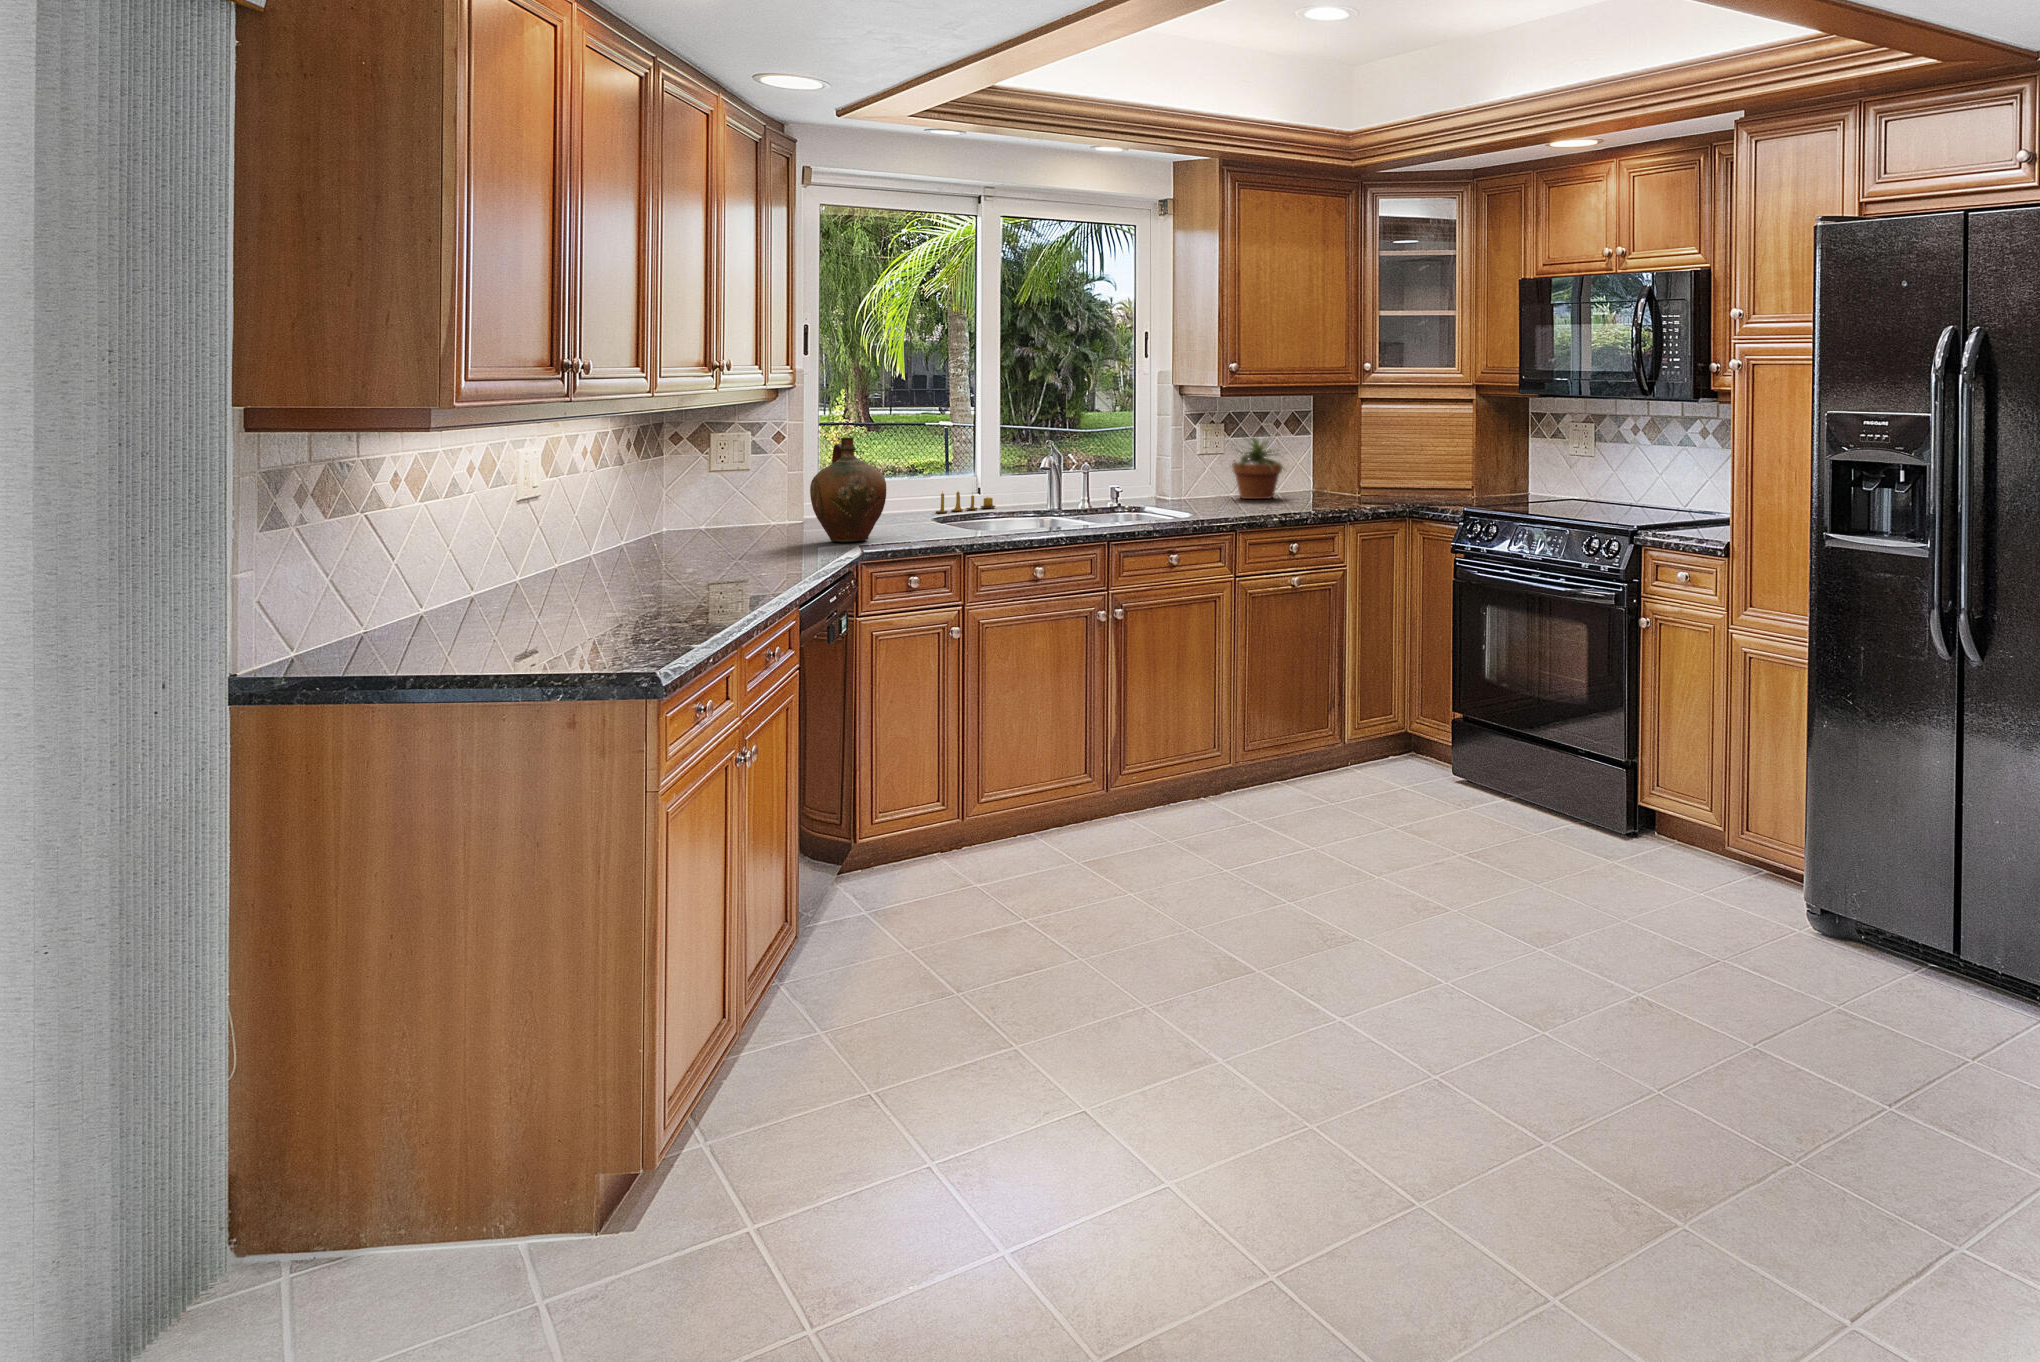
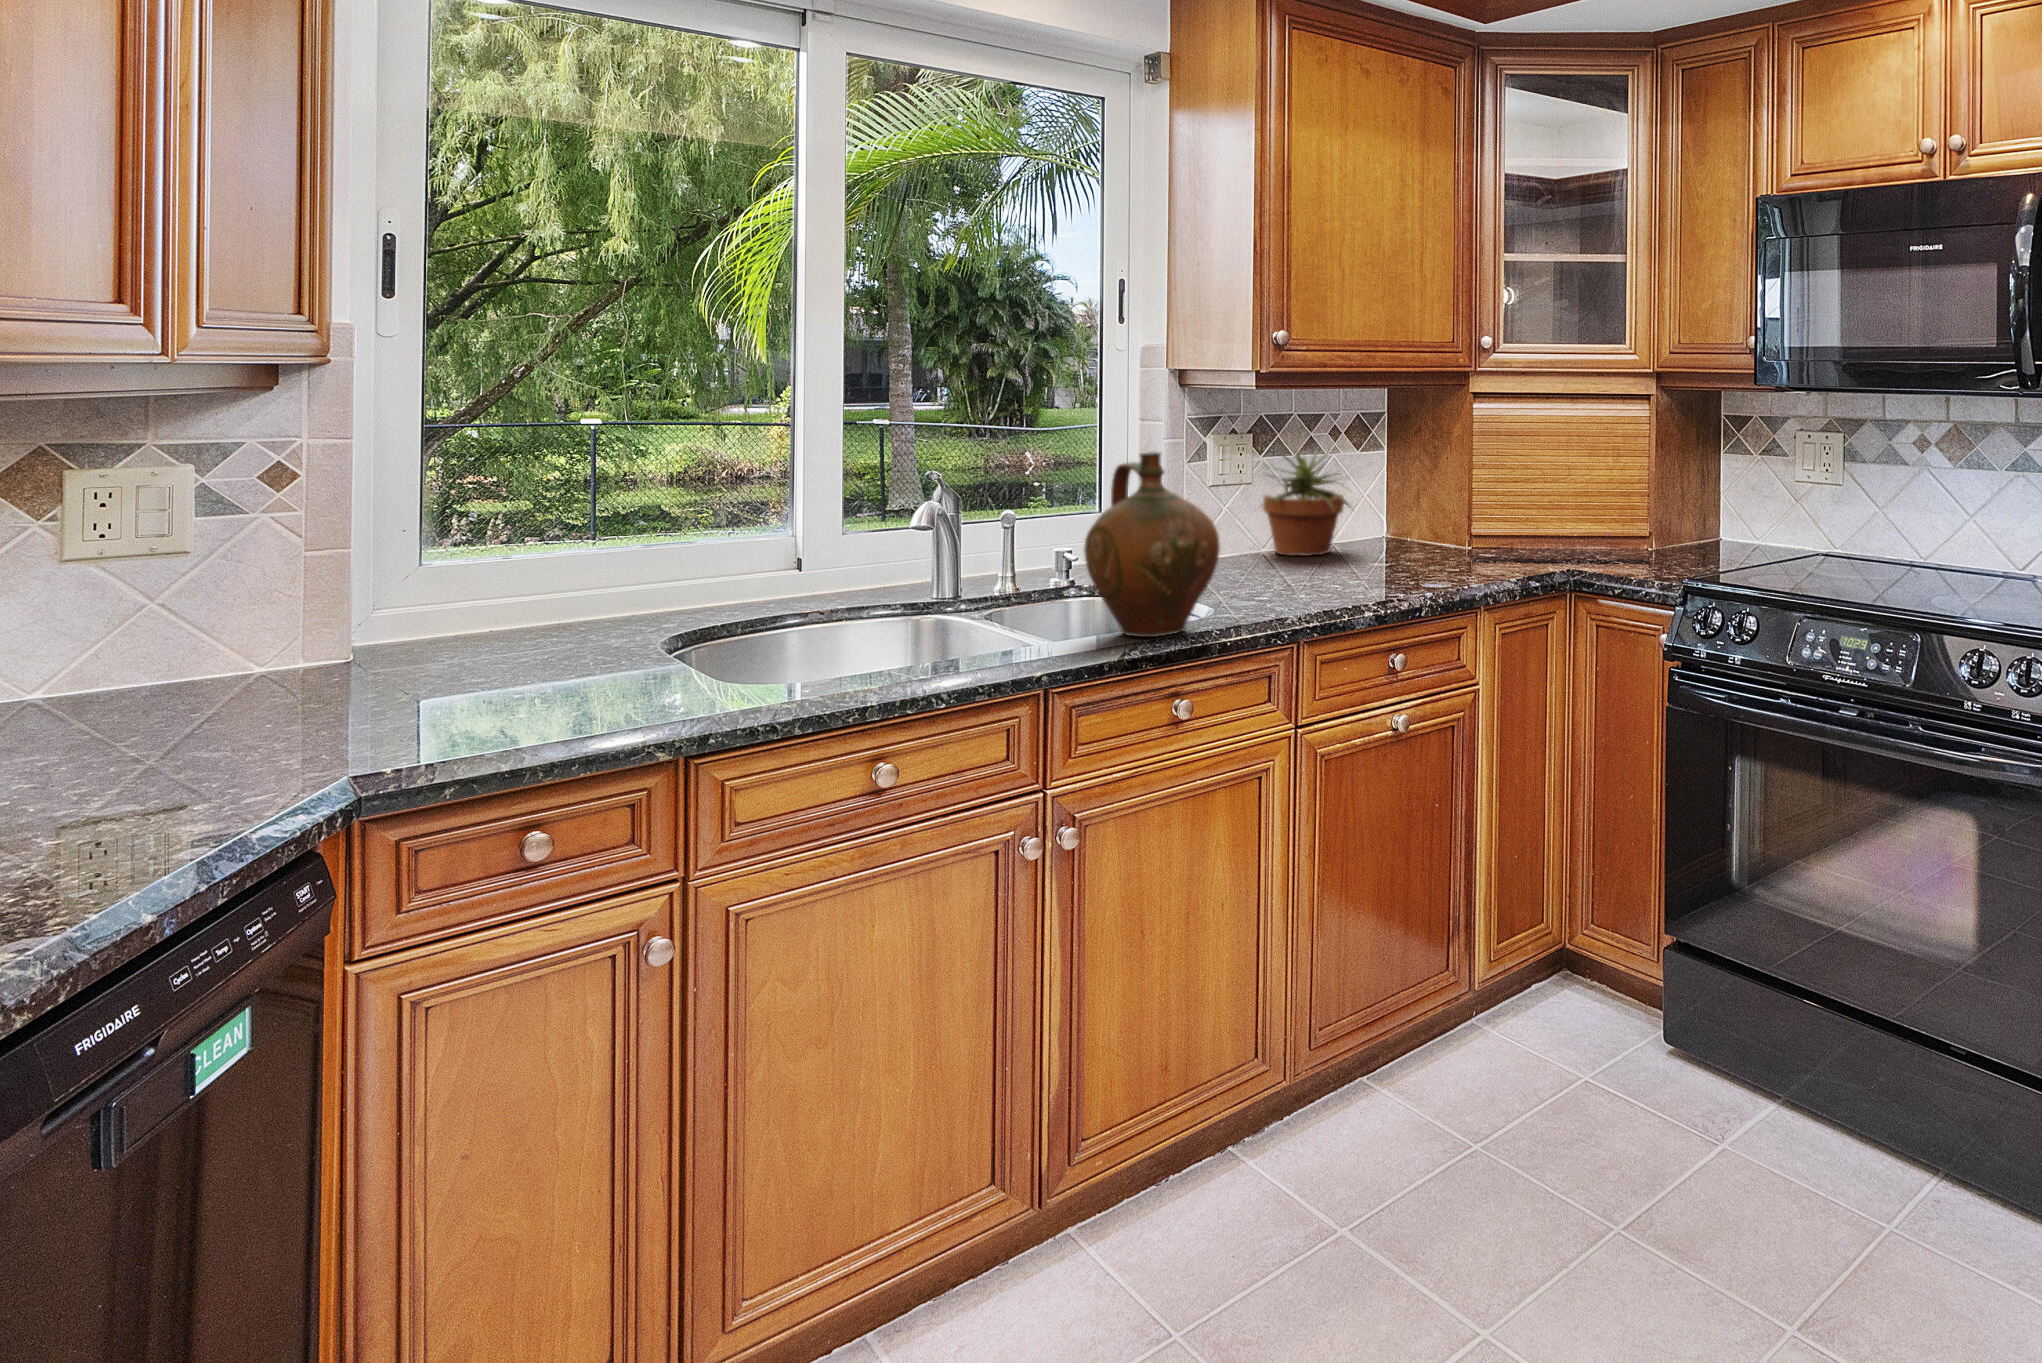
ceramic jug: present [810,437,886,542] -> present [1084,452,1220,637]
candle: present [936,492,995,513] -> none [706,563,839,611]

